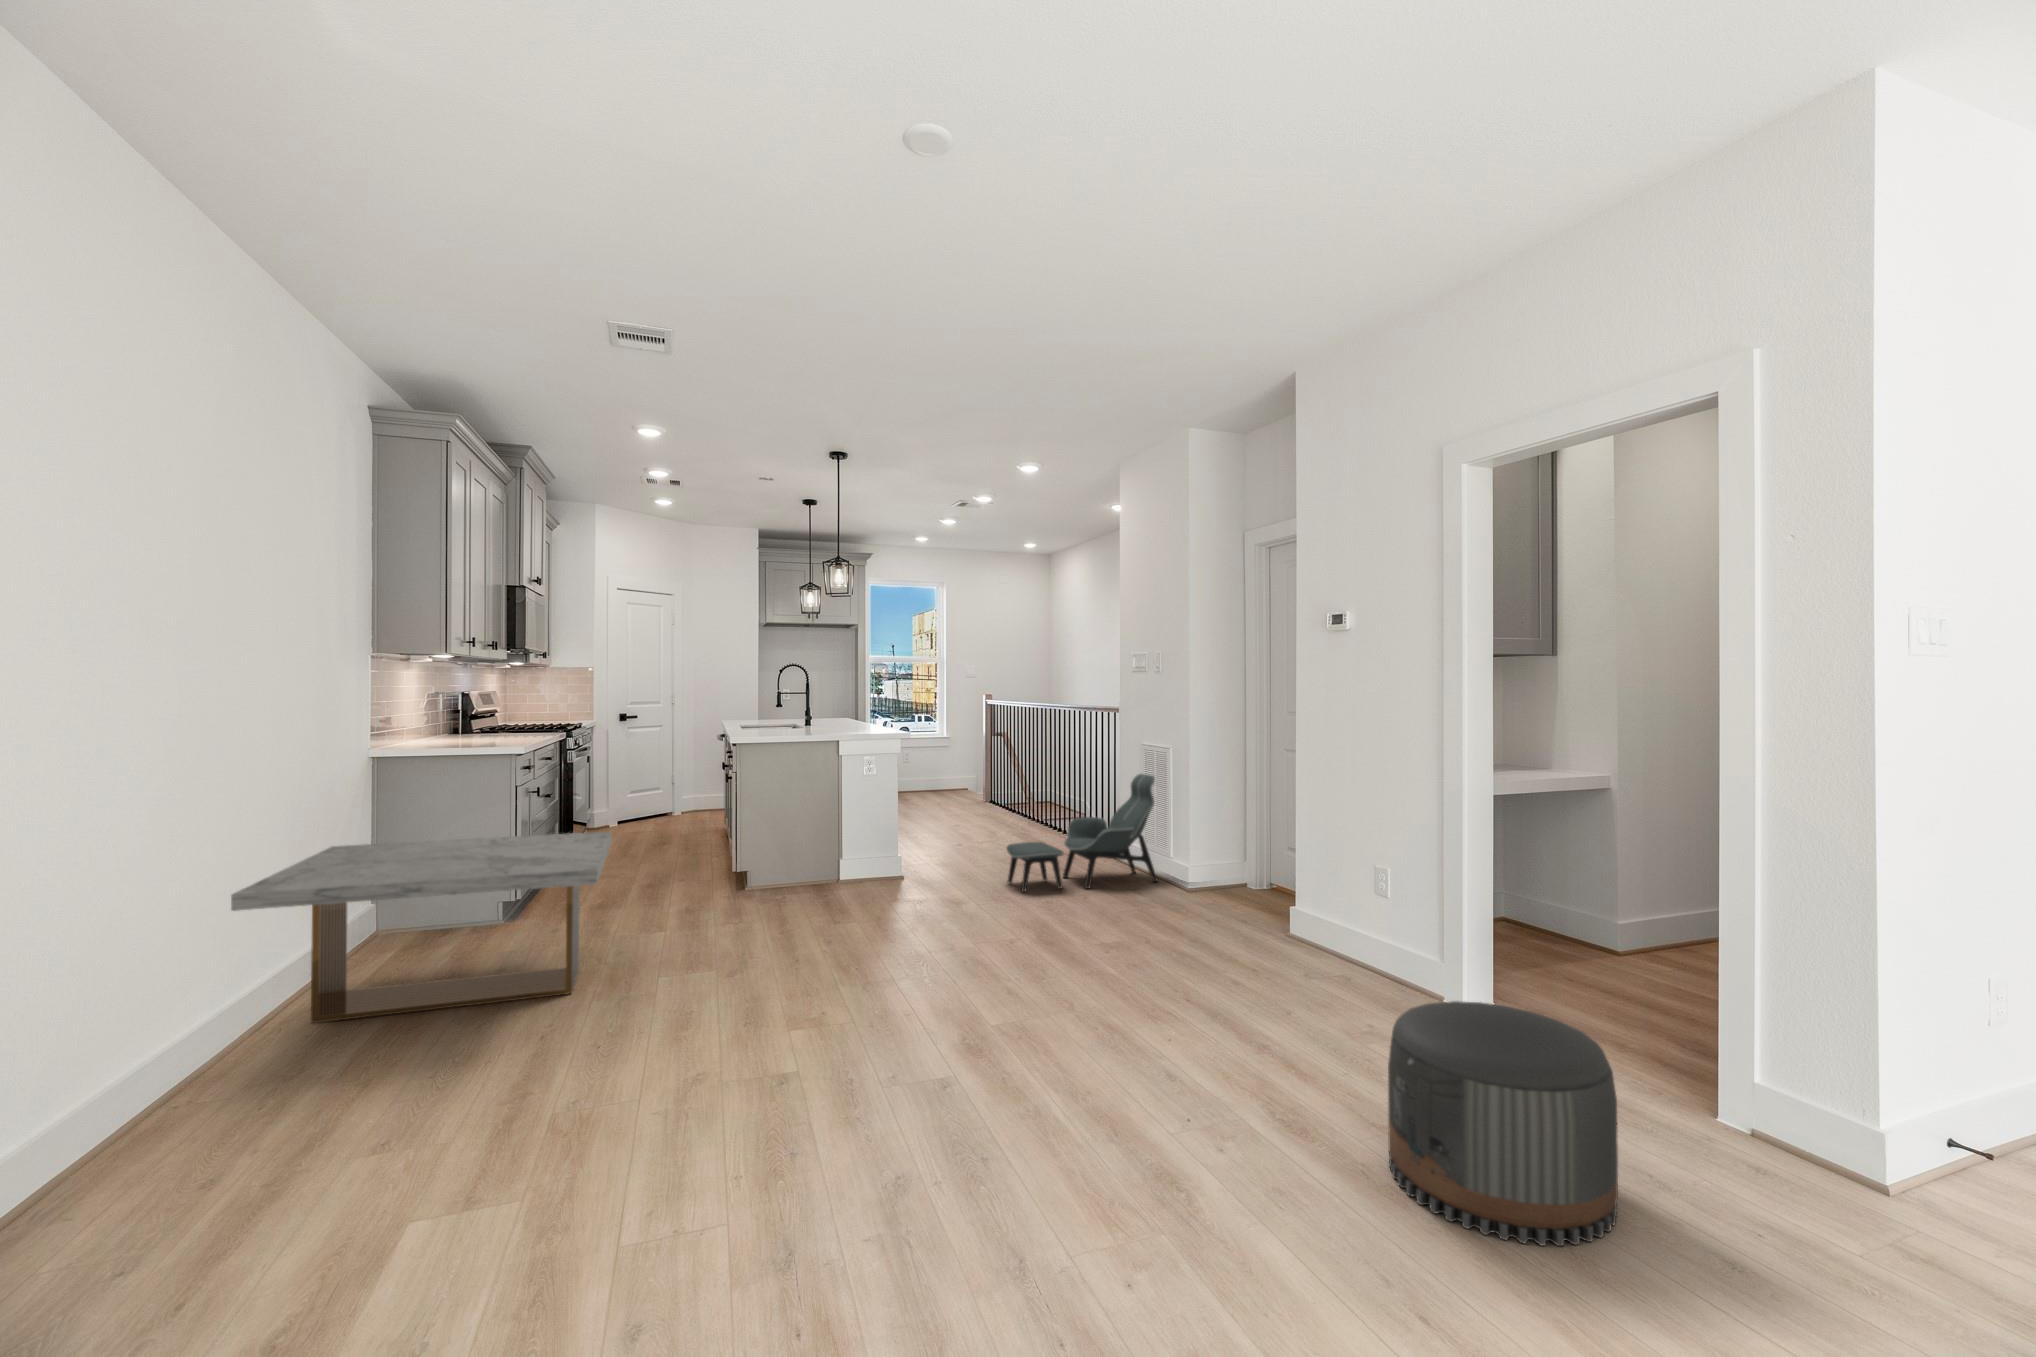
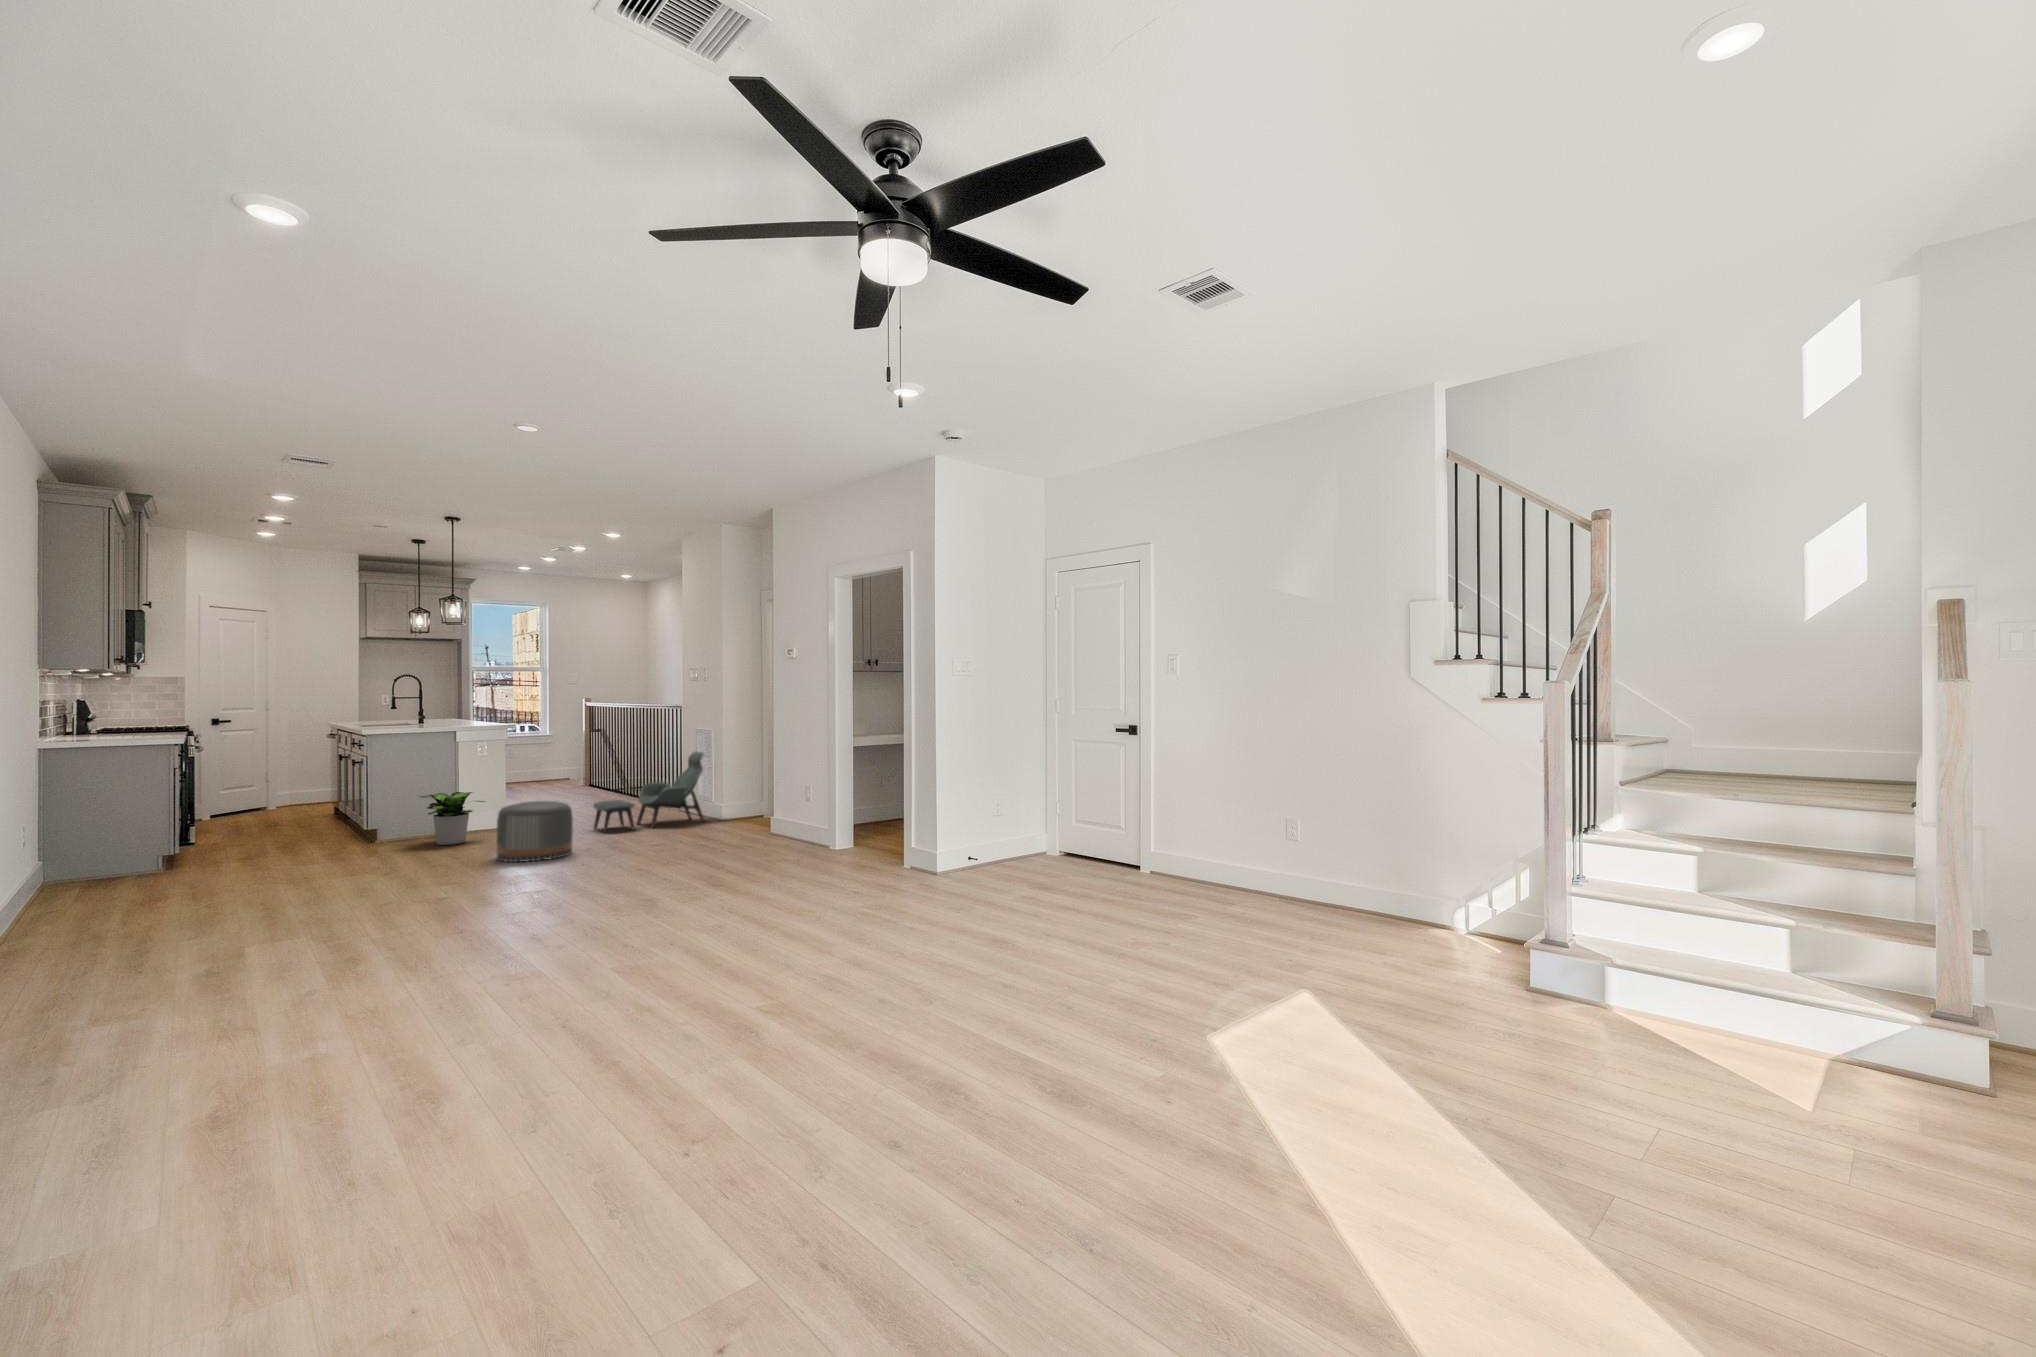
potted plant: none [794,822,874,897] -> present [420,792,485,845]
coffee table: present [231,831,612,1023] -> none [7,796,293,926]
pouf: present [1388,1001,1618,1246] -> present [496,801,573,862]

